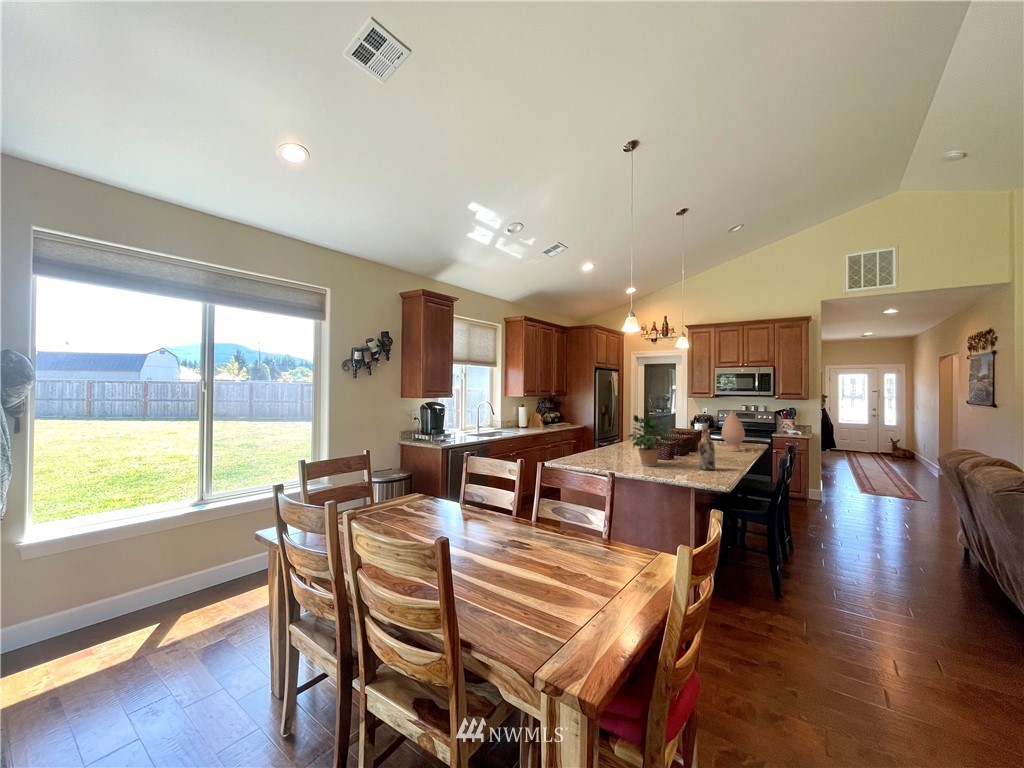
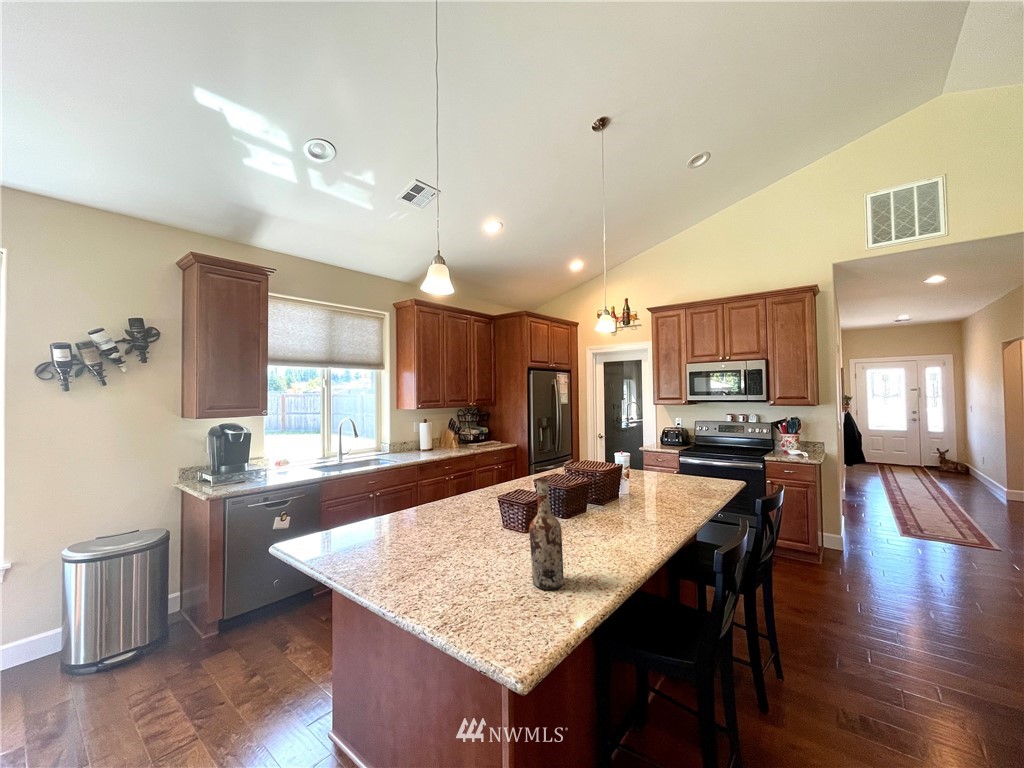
vase: present [722,410,745,451] -> none [649,434,687,507]
potted plant: present [629,415,675,466] -> none [392,460,504,569]

